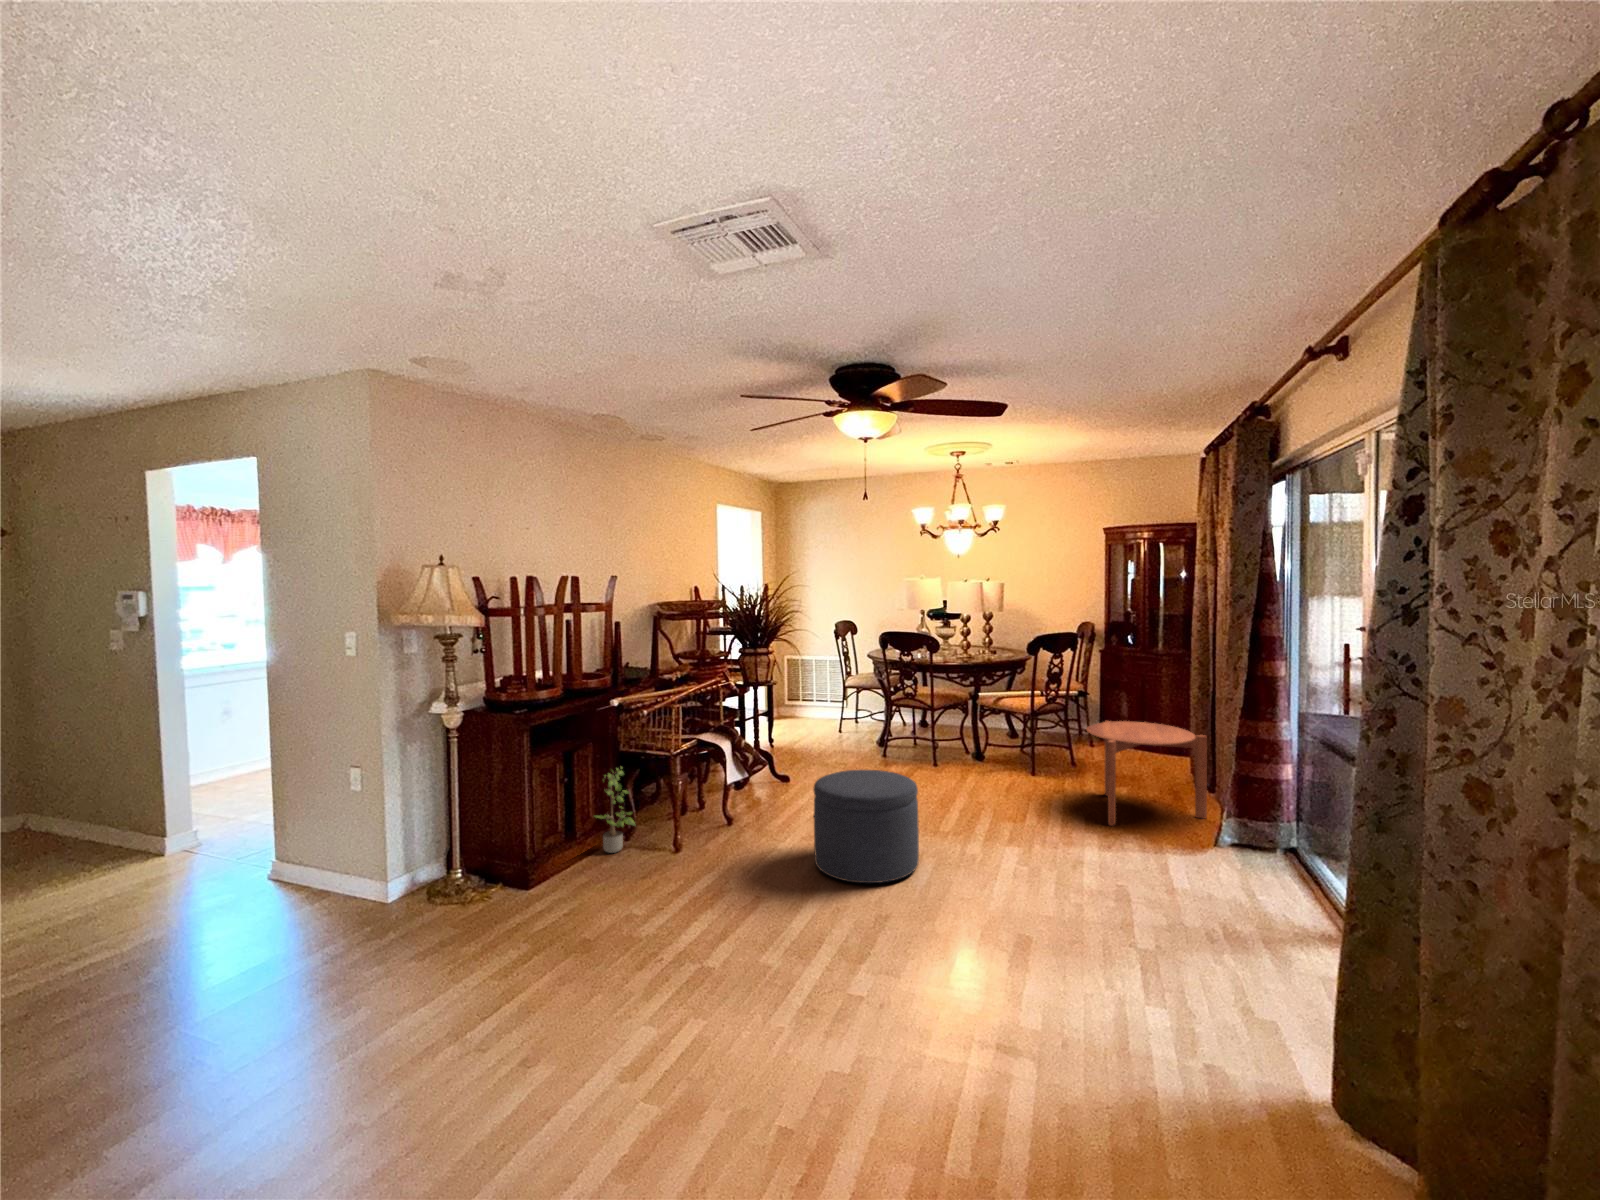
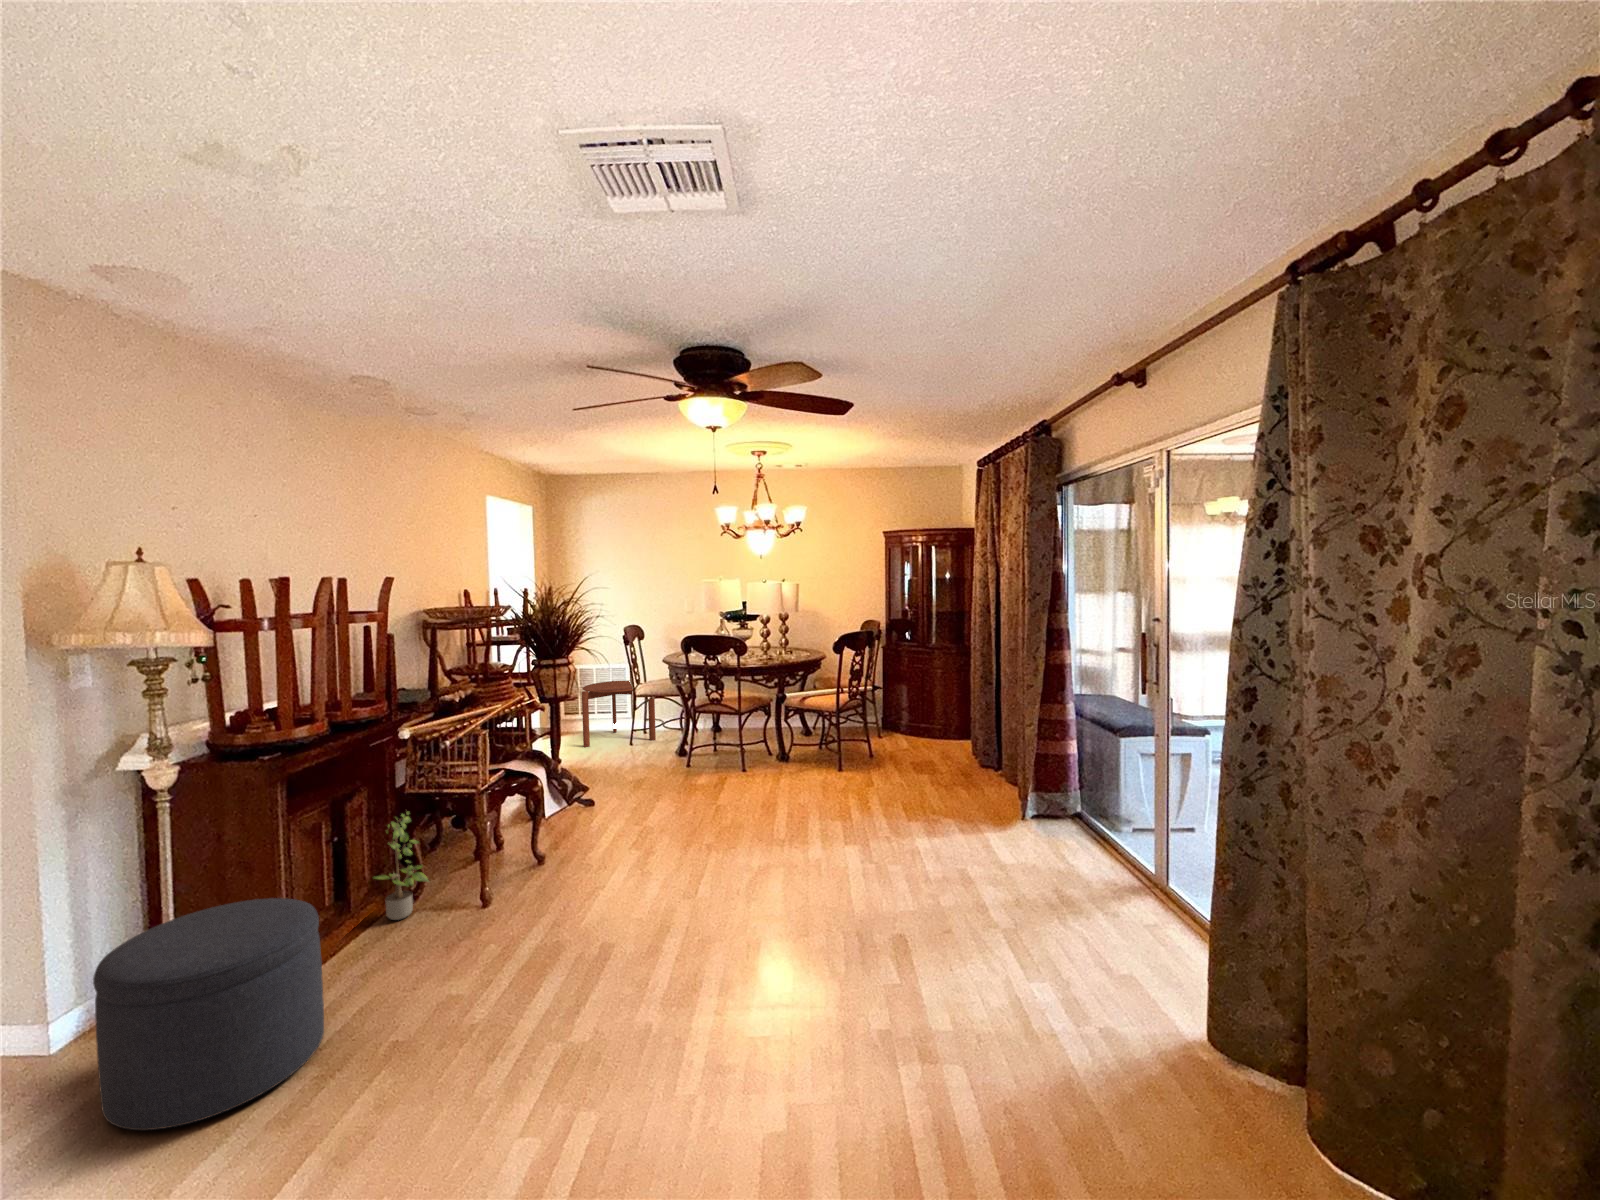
side table: present [1087,721,1207,826] -> present [582,681,656,747]
ottoman: present [813,770,919,883] -> present [93,898,324,1130]

